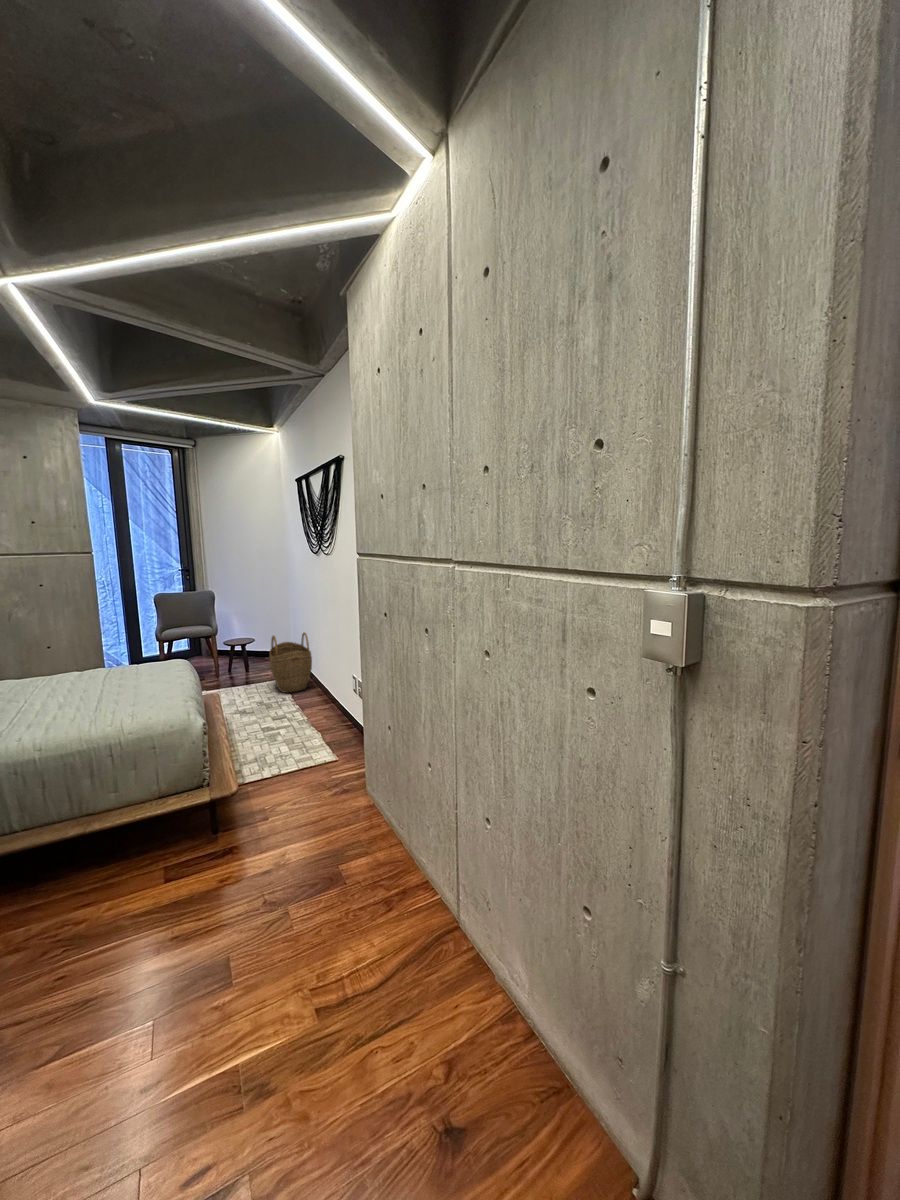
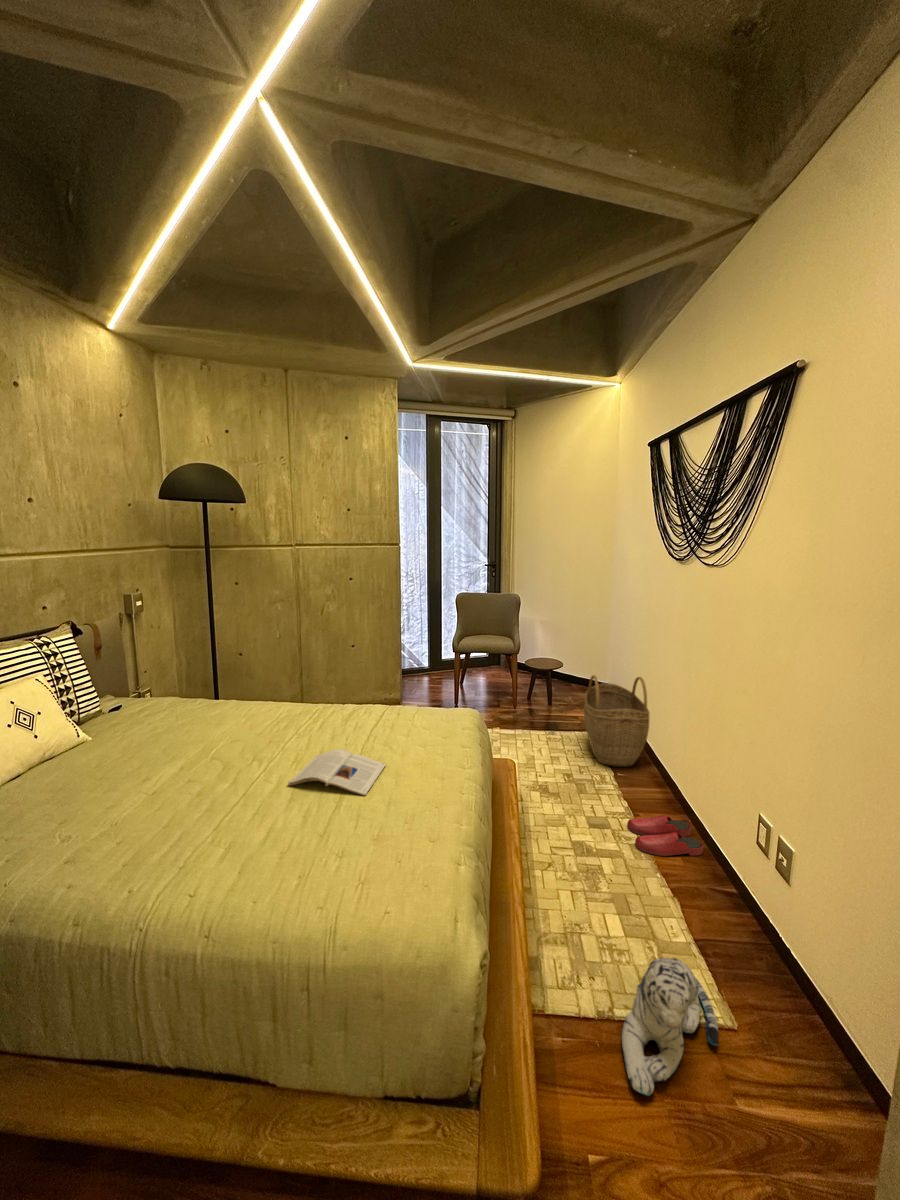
magazine: none [51,678,124,699] -> present [288,749,386,796]
slippers: none [297,702,337,722] -> present [627,815,703,856]
plush toy: none [282,737,329,788] -> present [621,958,719,1096]

